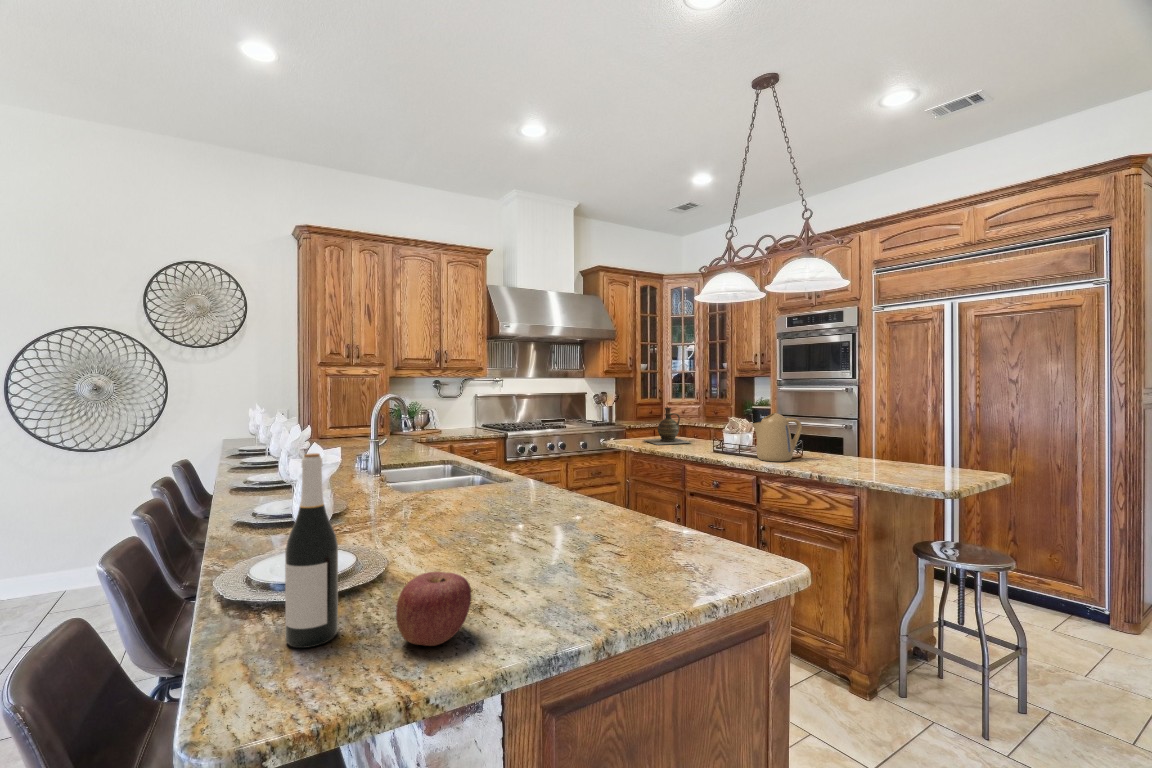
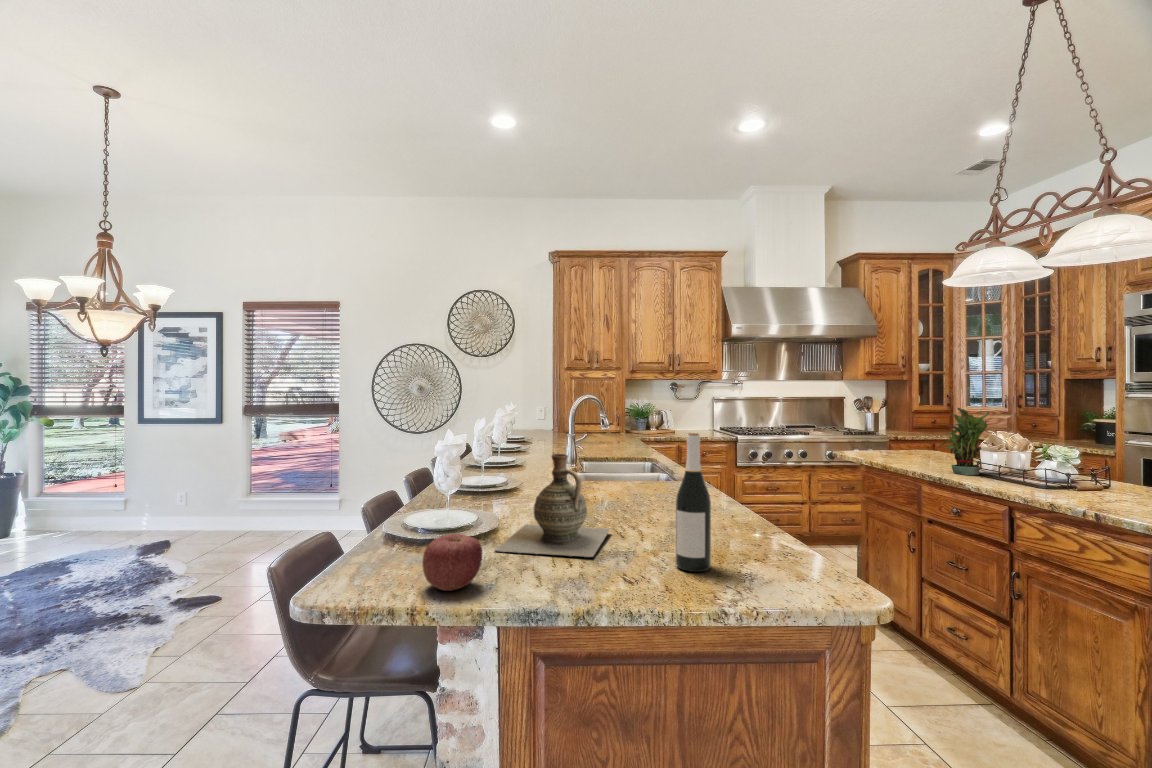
potted plant: none [698,400,734,454] -> present [939,408,989,475]
ceramic jug: present [644,408,691,445] -> present [495,454,610,557]
kettle: present [752,413,802,462] -> none [1007,426,1092,491]
wine bottle: present [285,453,338,648] -> present [676,433,711,572]

